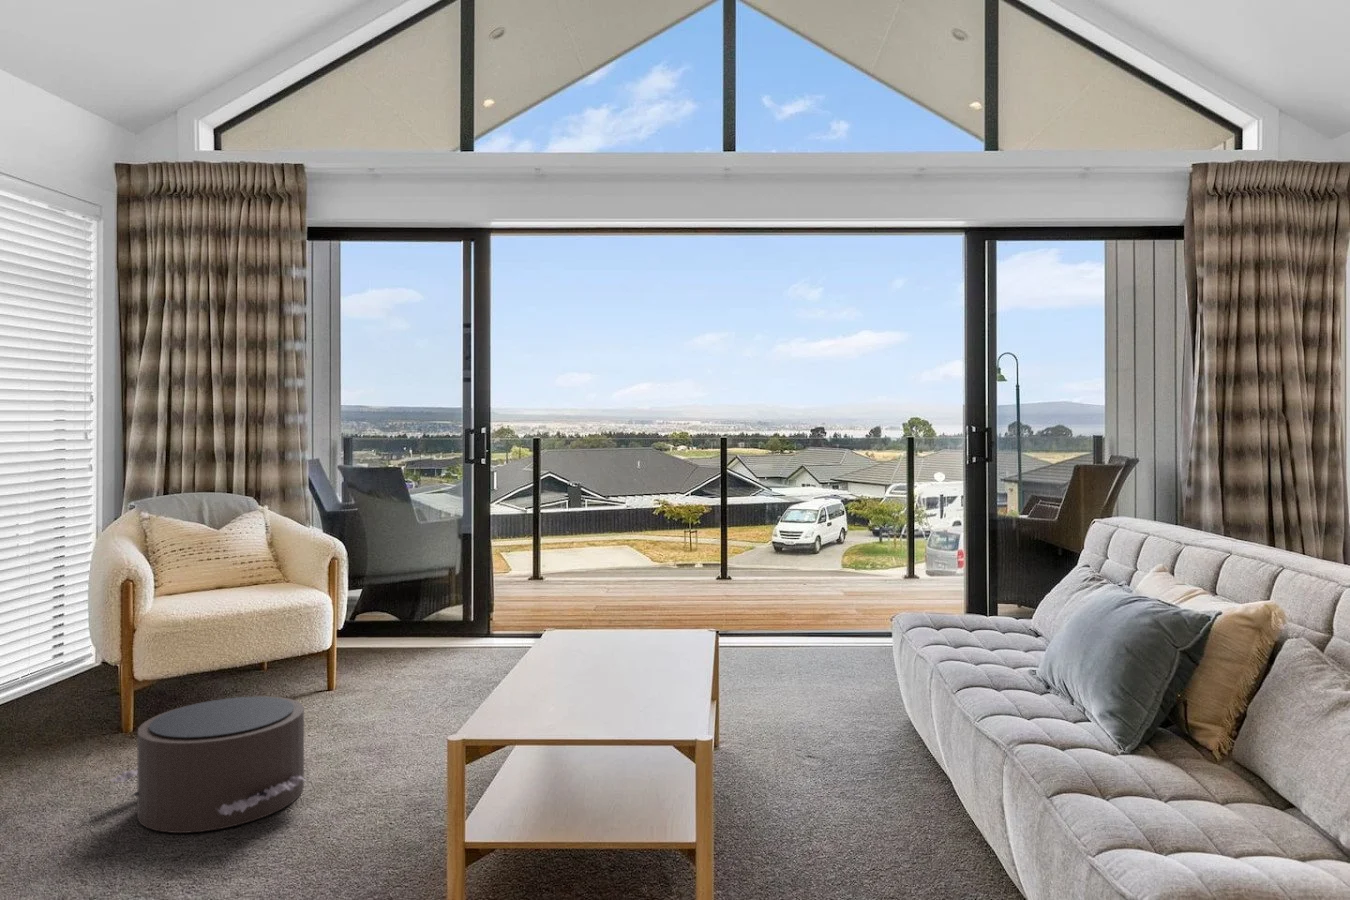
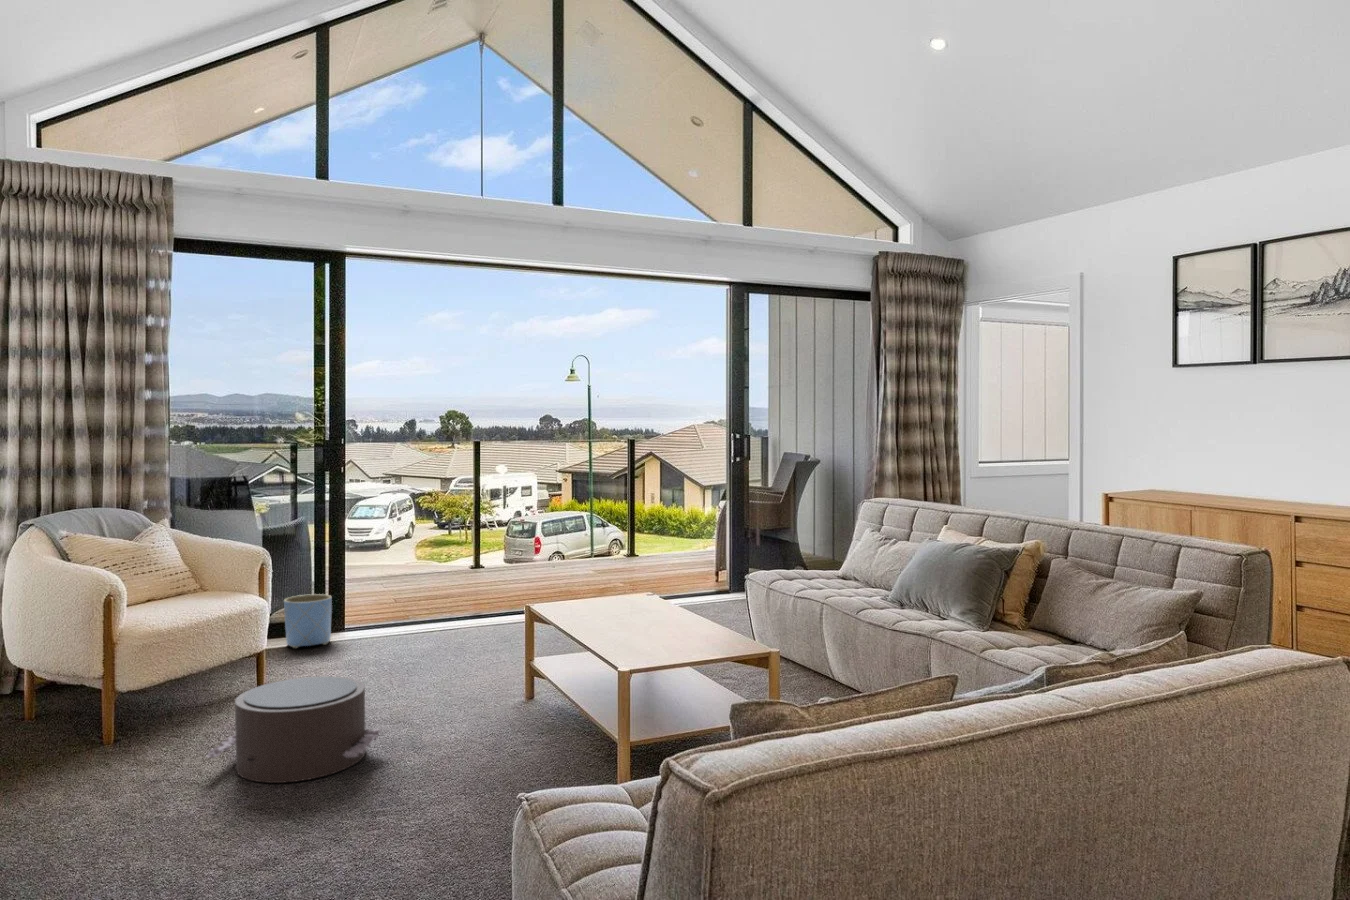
planter: none [405,595,455,653] -> present [284,594,332,648]

